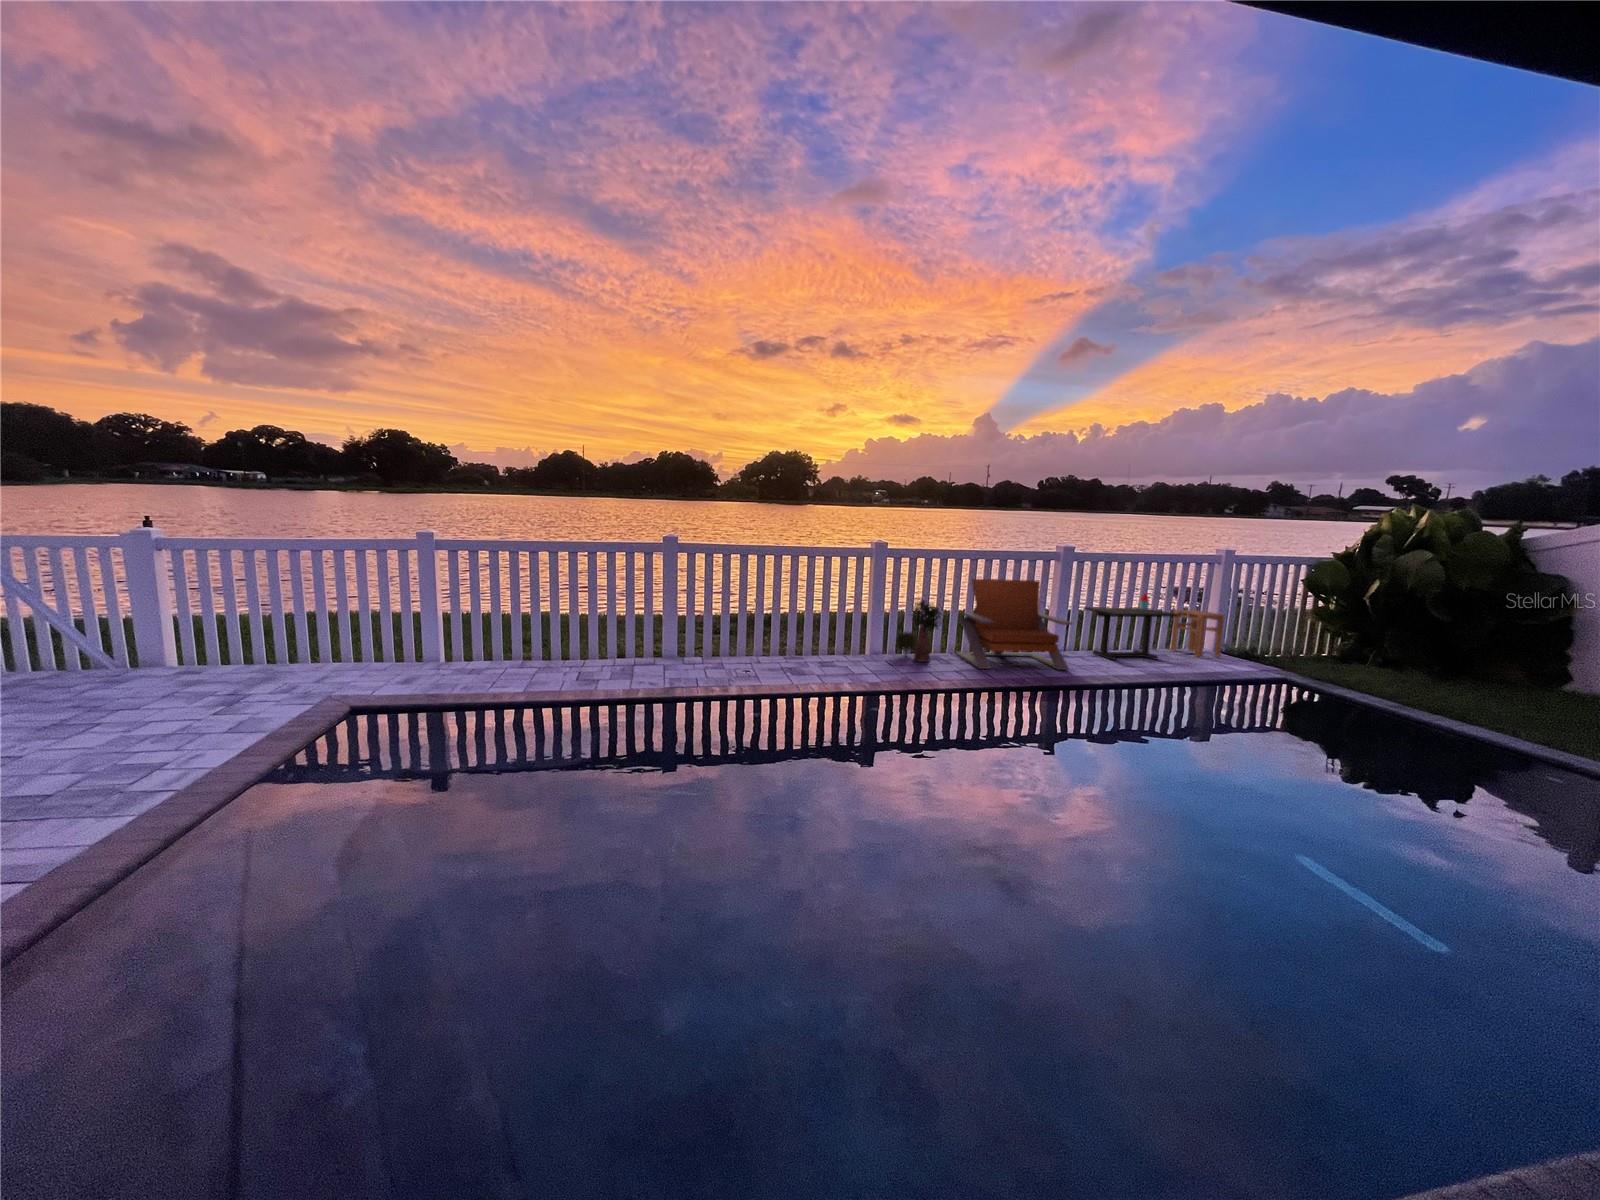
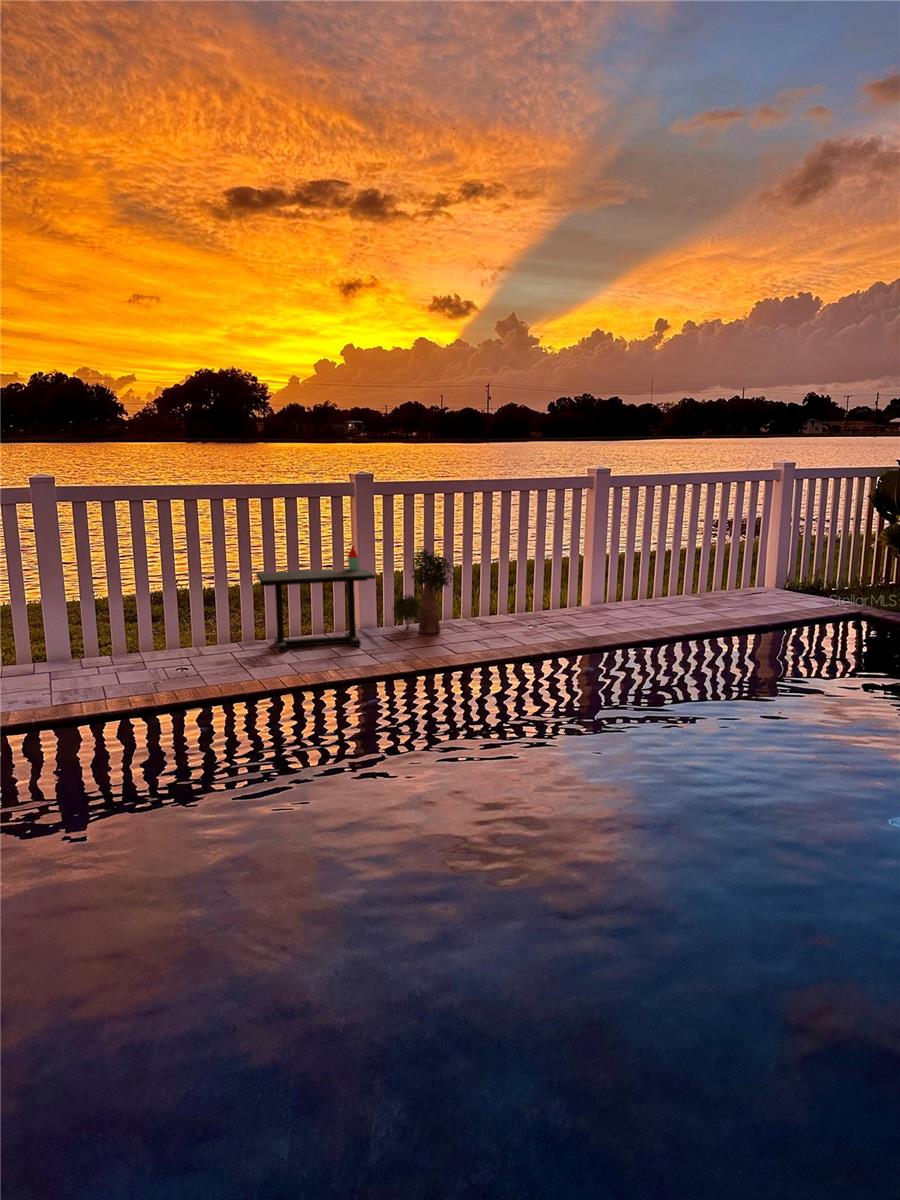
lounge chair: present [956,579,1073,670] -> none [470,514,617,634]
side table: present [1083,594,1178,660] -> present [256,546,376,652]
stool: present [1171,610,1224,657] -> none [727,541,785,598]

